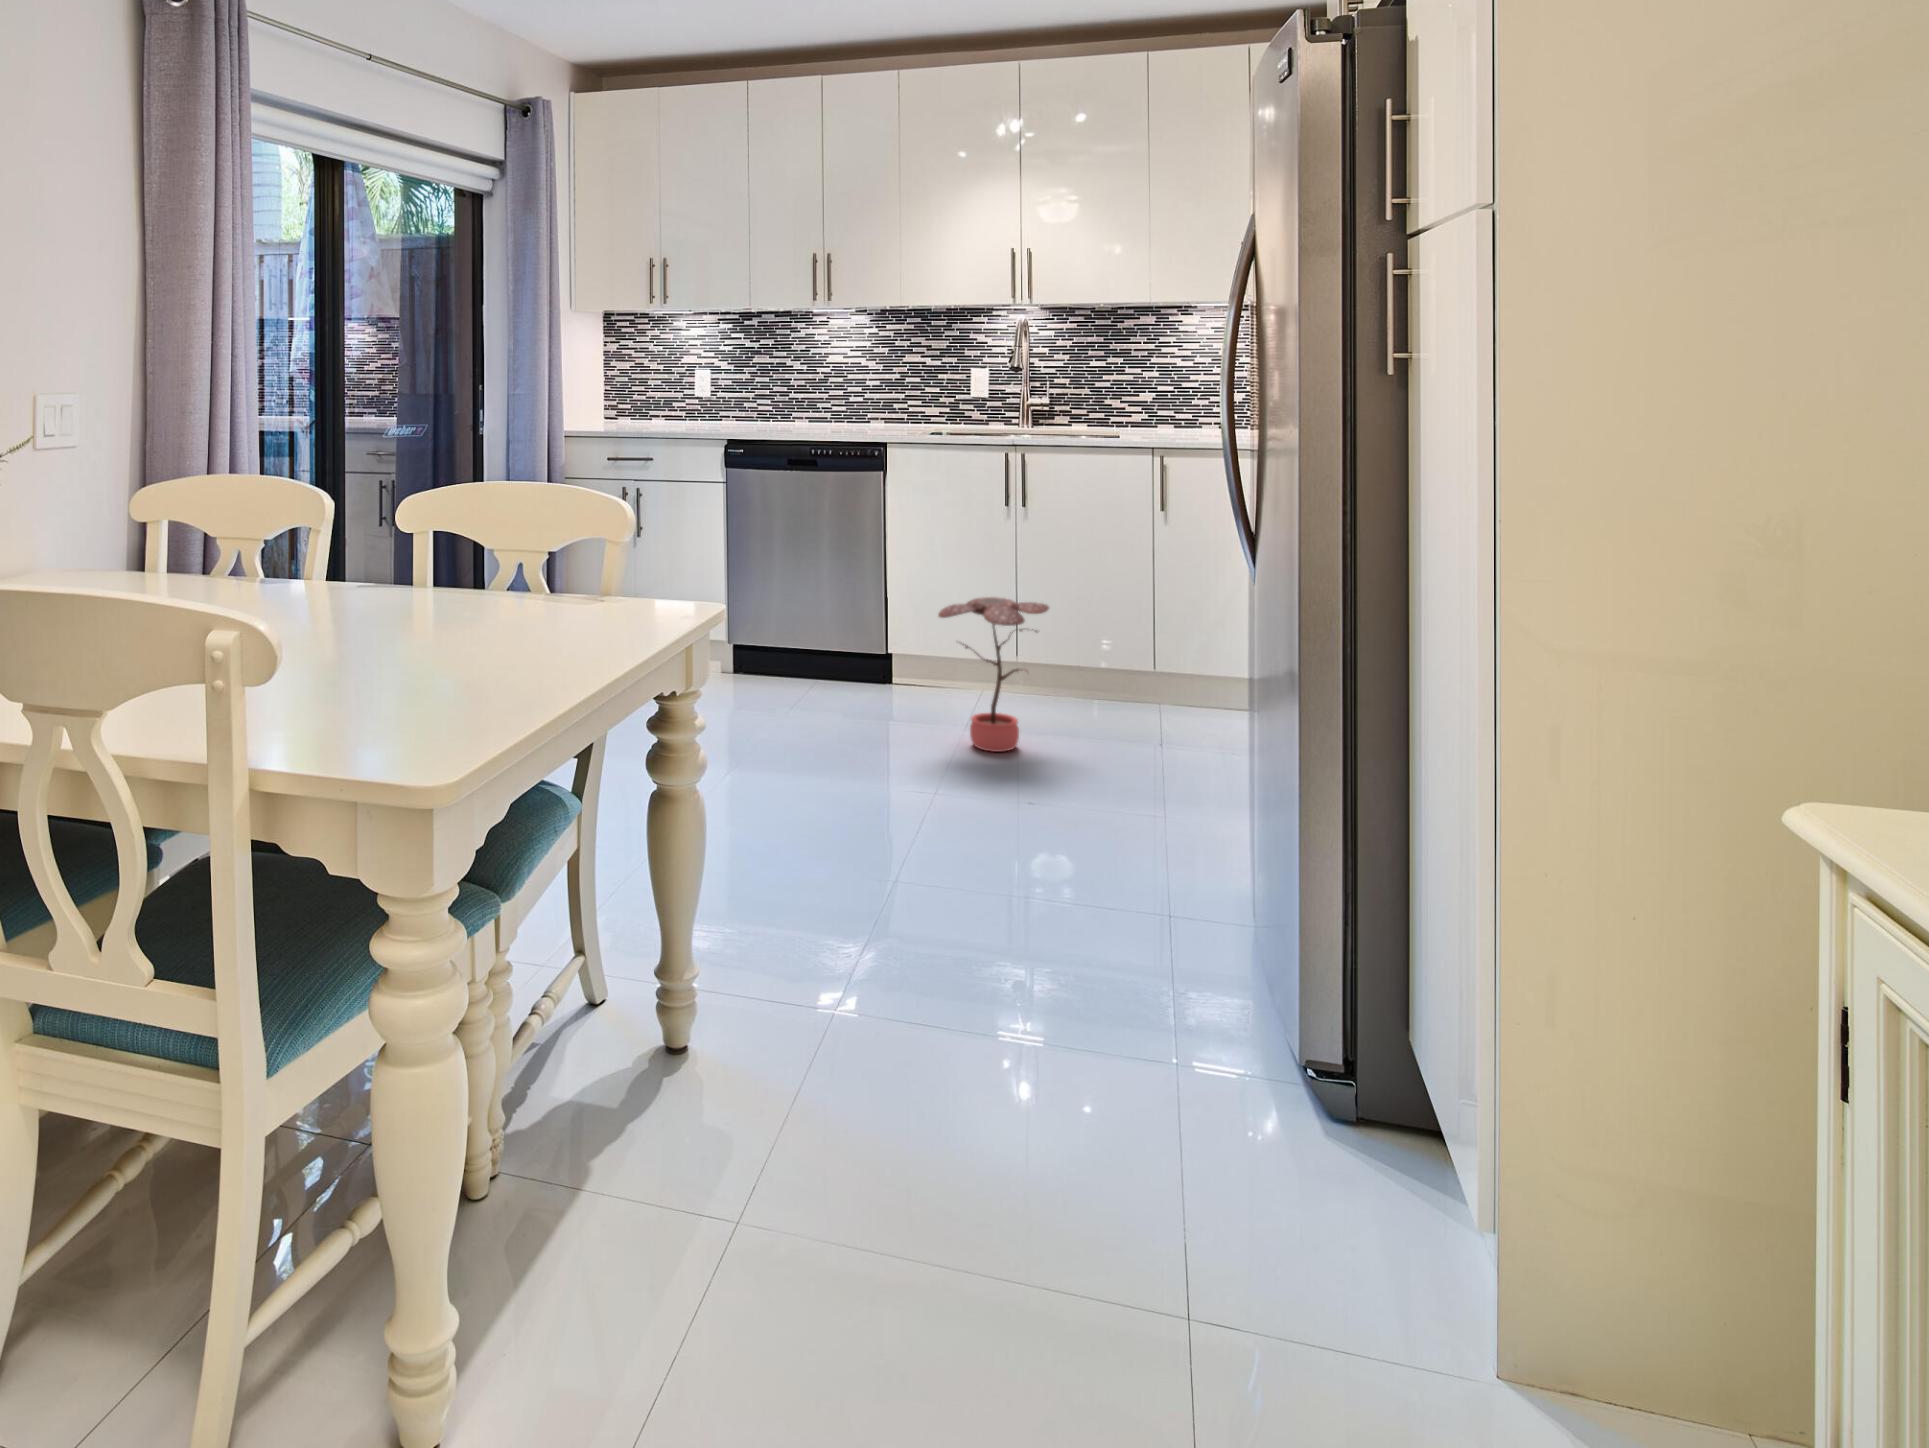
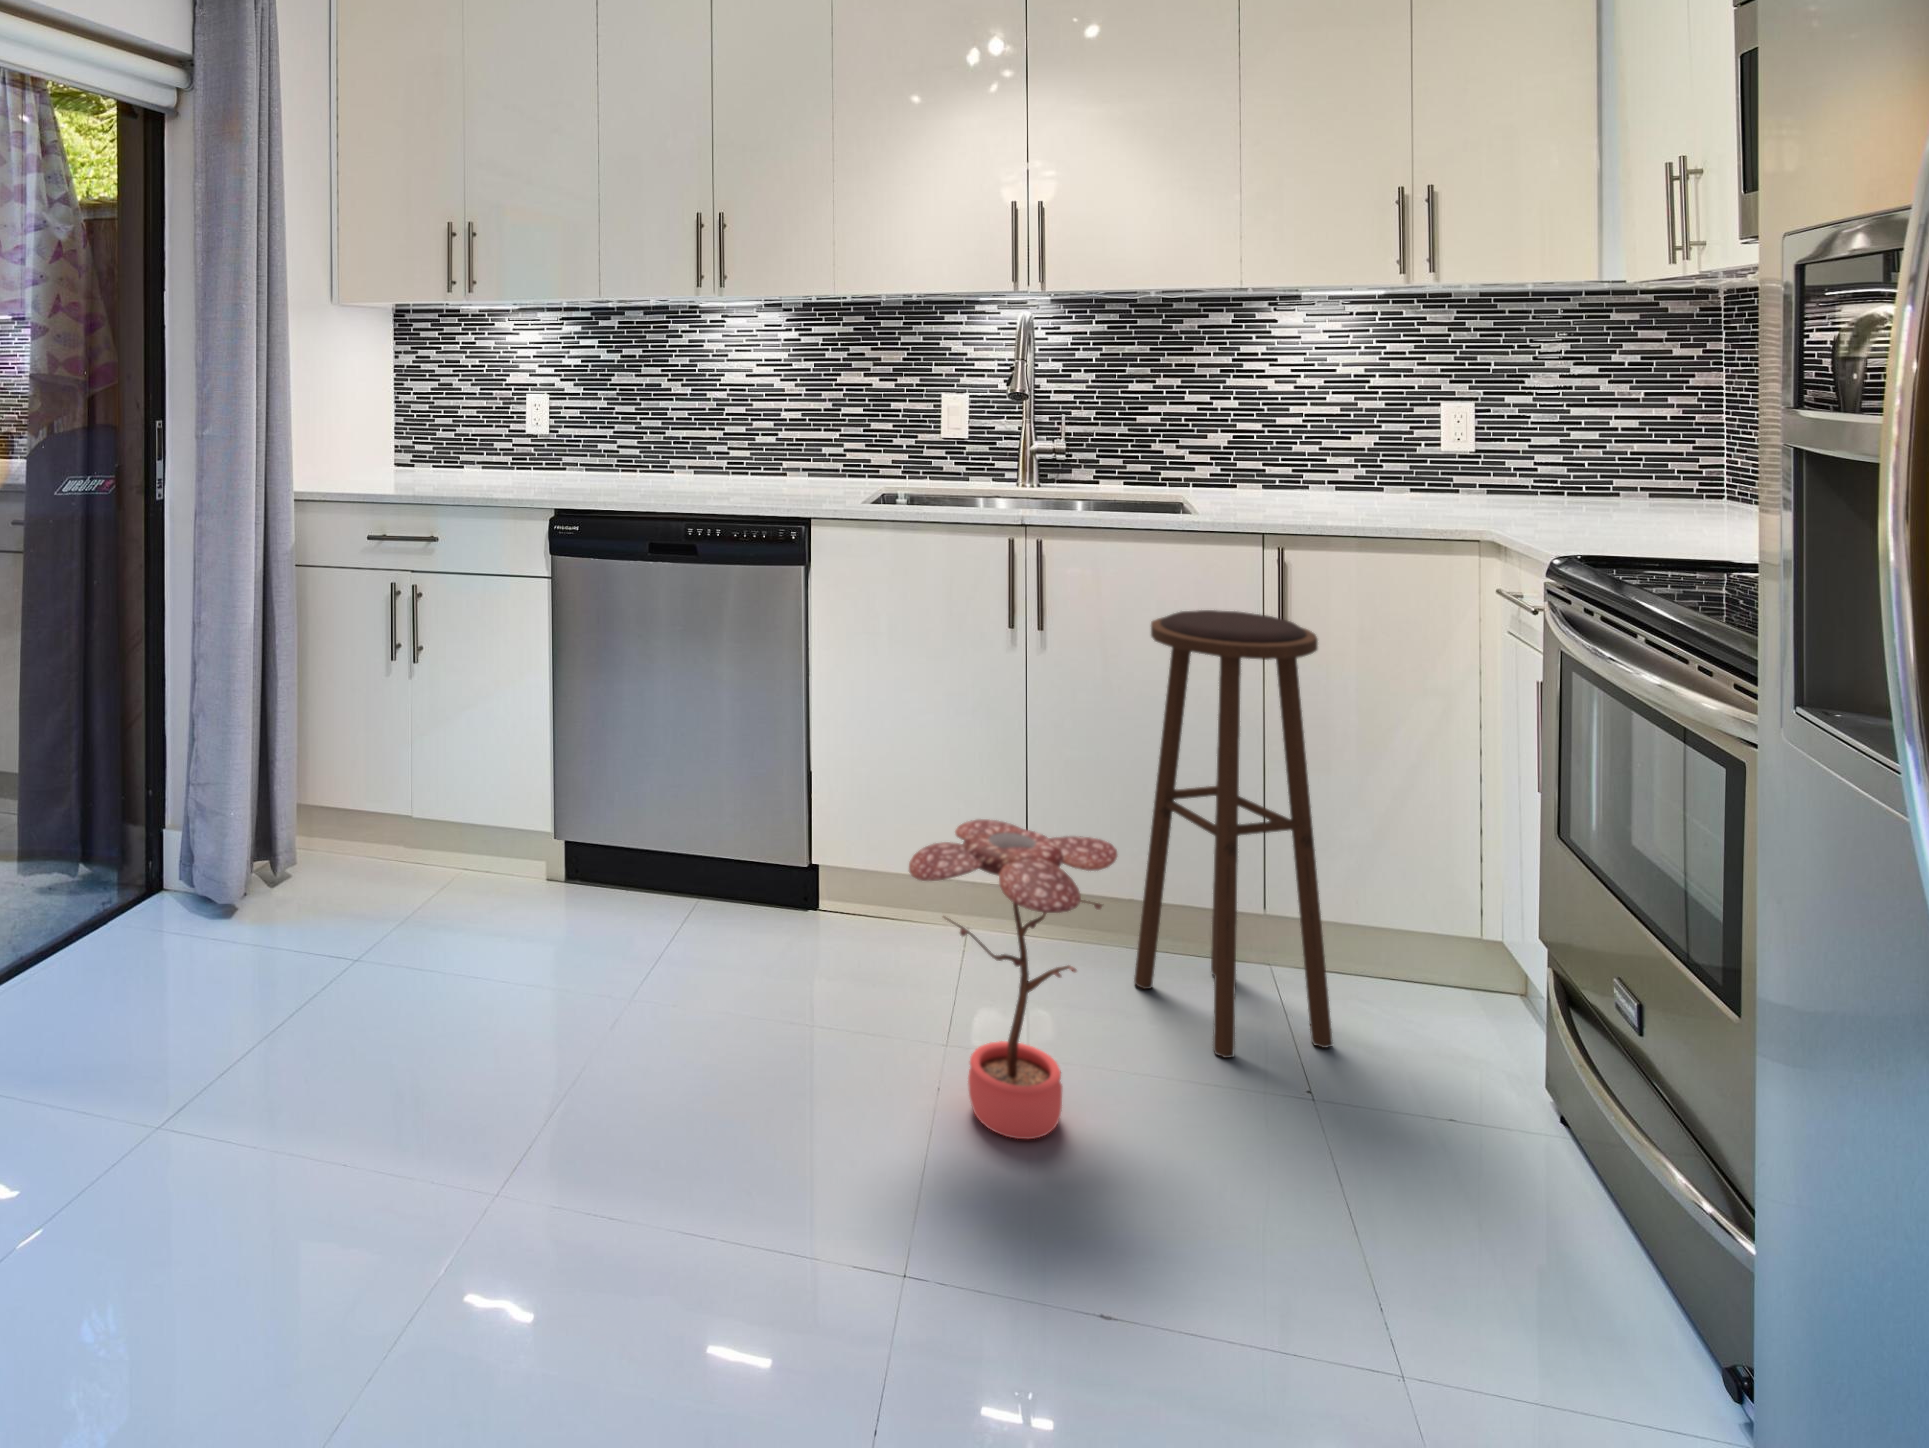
stool: none [1075,491,1177,731] -> present [1134,610,1333,1058]

